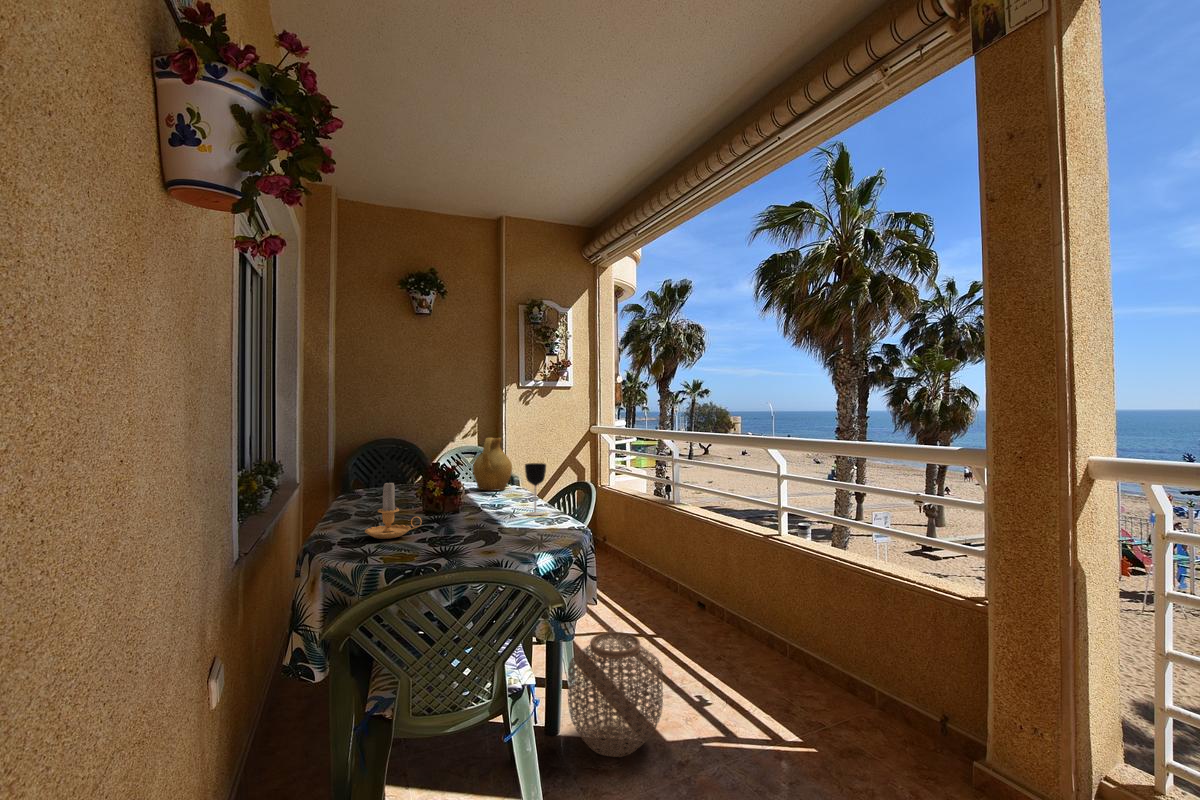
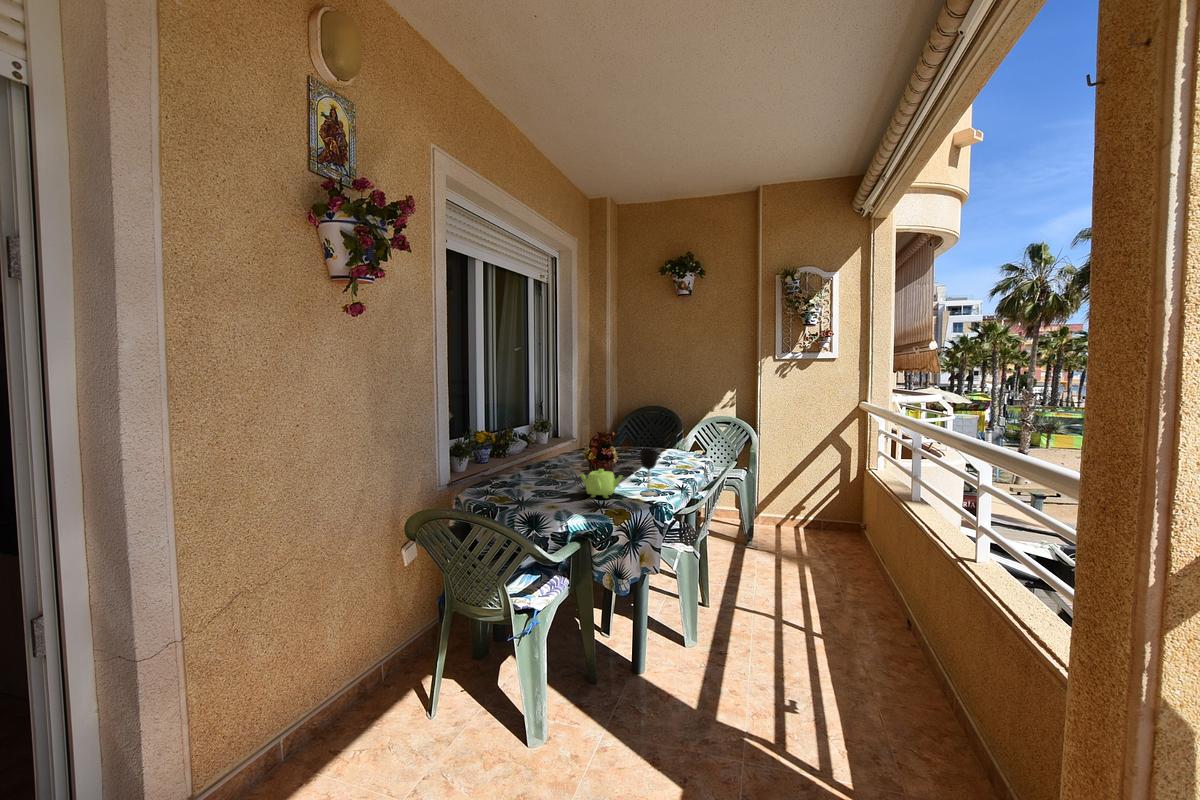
pitcher: present [473,438,512,491] -> none [660,418,694,466]
candle: present [365,483,422,539] -> none [501,457,536,497]
teapot: none [465,488,518,525] -> present [580,469,622,498]
woven basket: present [568,632,663,757] -> none [636,608,720,715]

